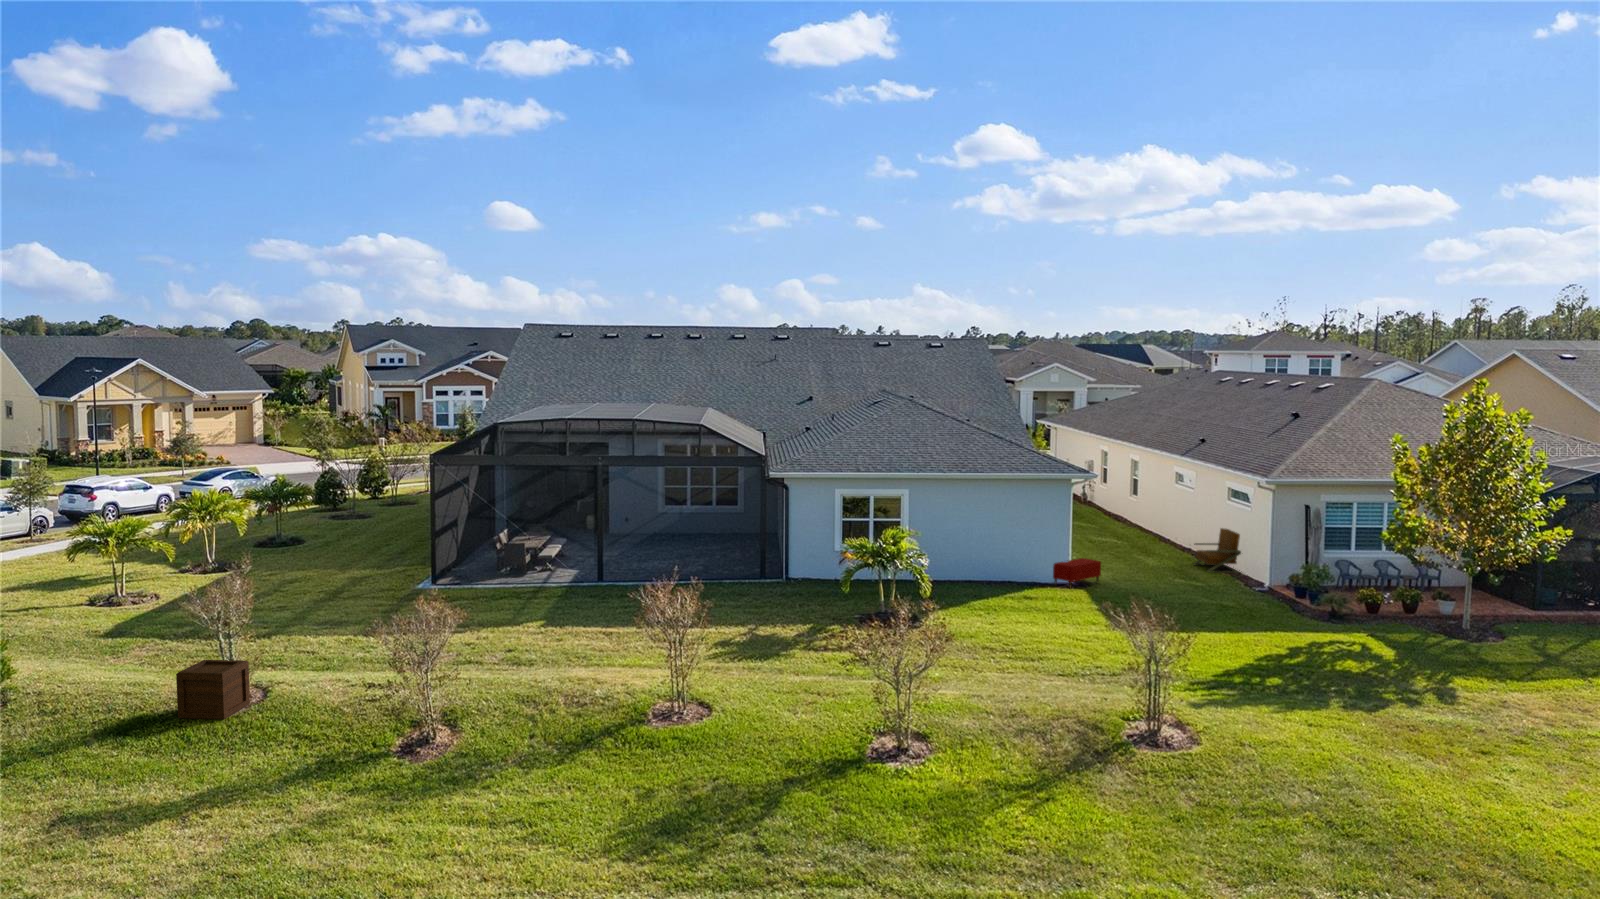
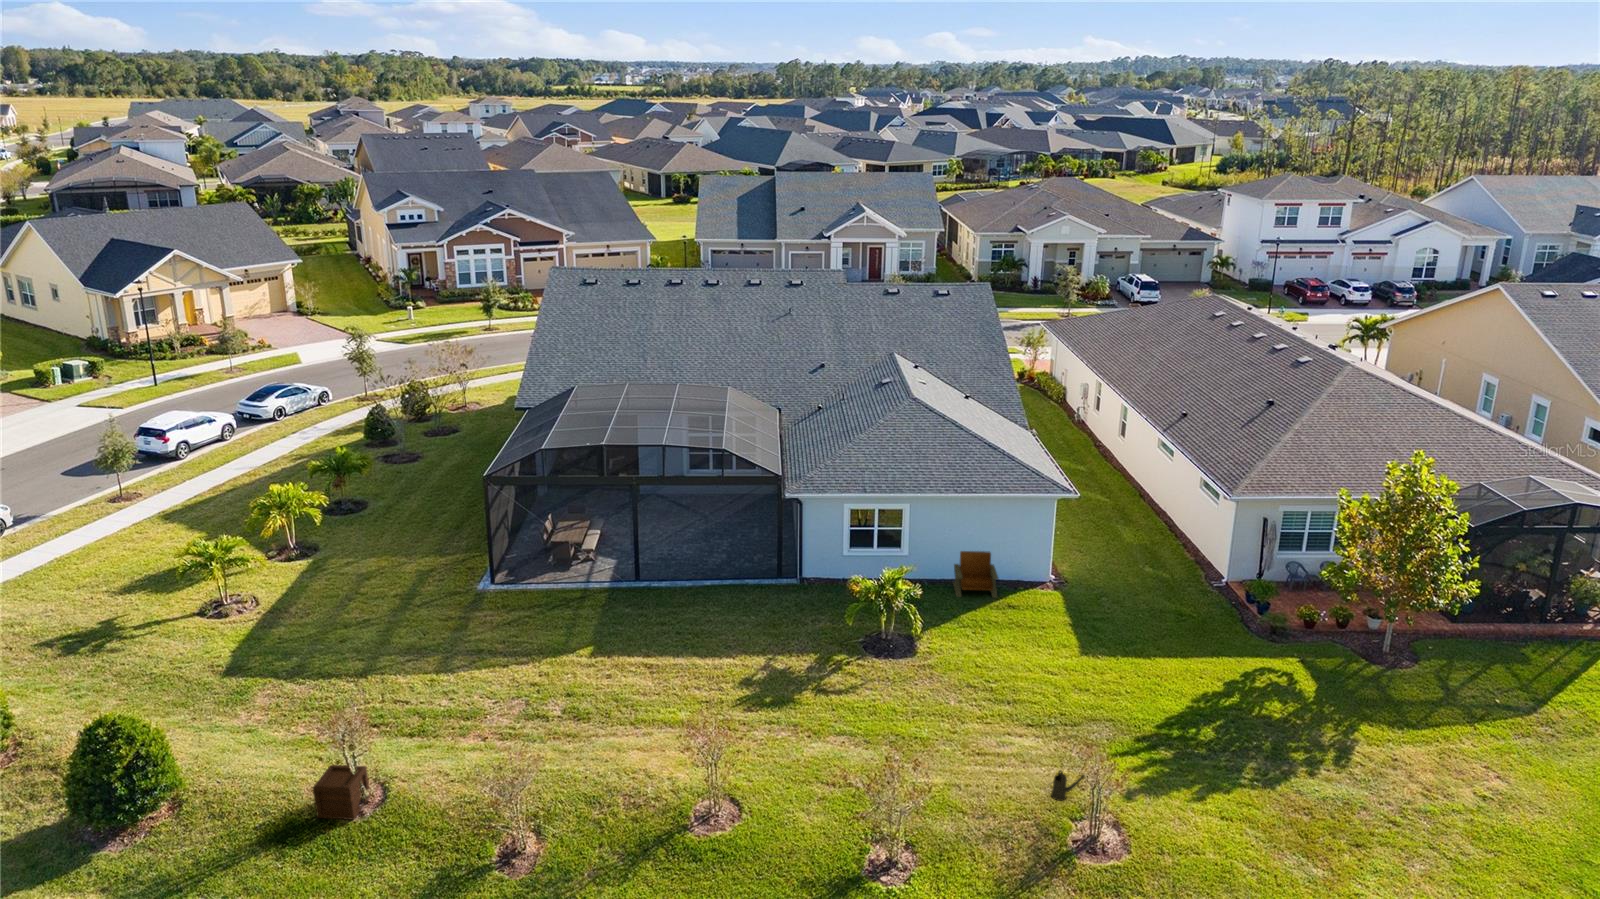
lounge chair: present [1193,528,1241,573] -> present [953,551,998,598]
bench: present [1053,558,1101,588] -> none [1033,559,1076,594]
watering can: none [1087,671,1133,710] -> present [1051,770,1084,801]

